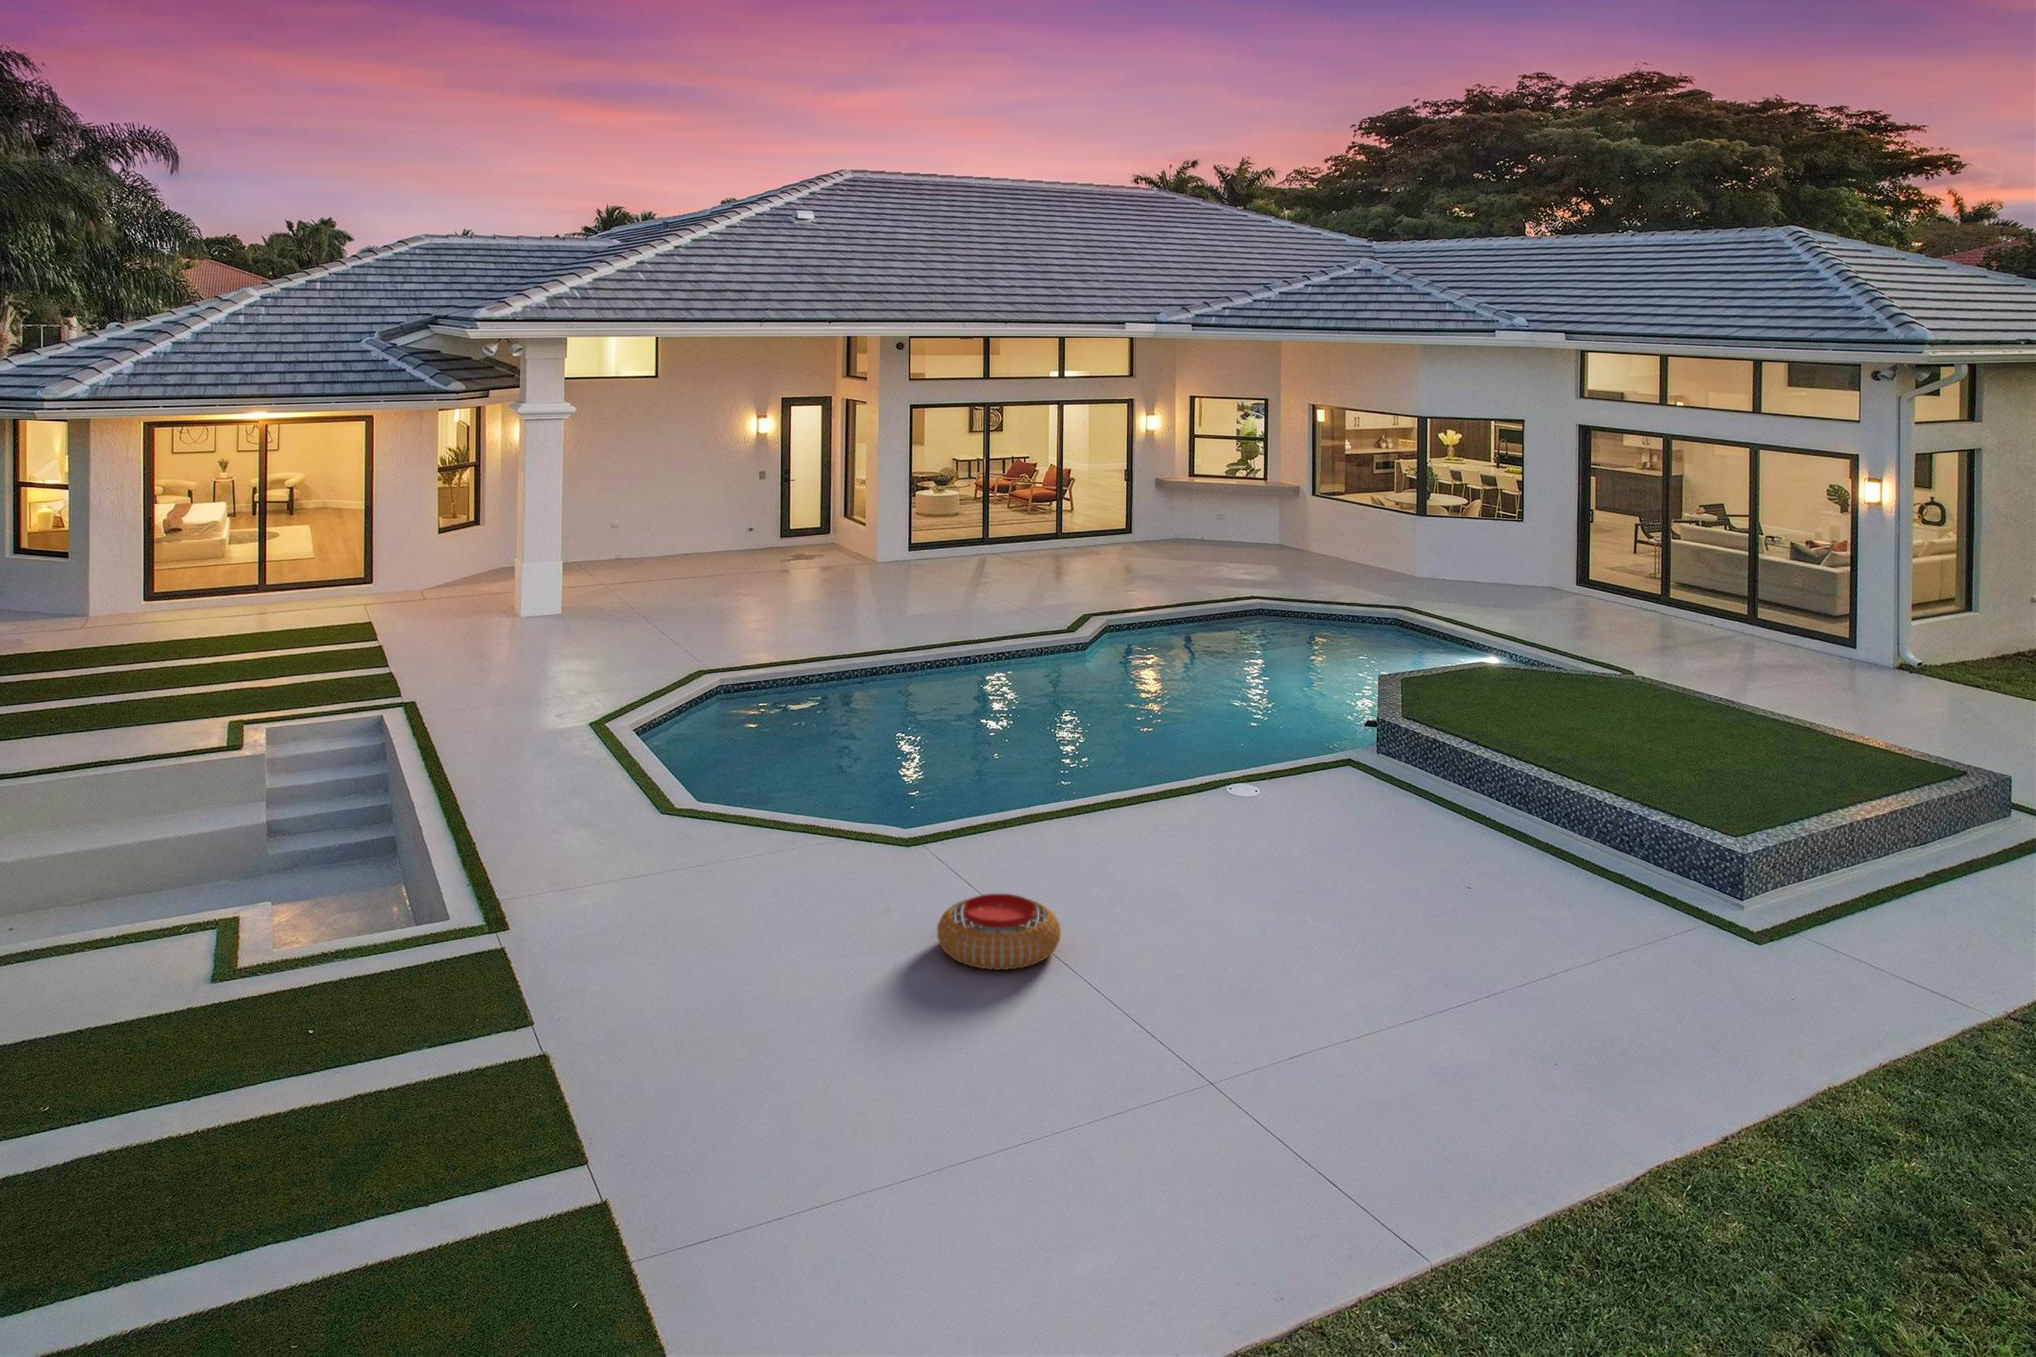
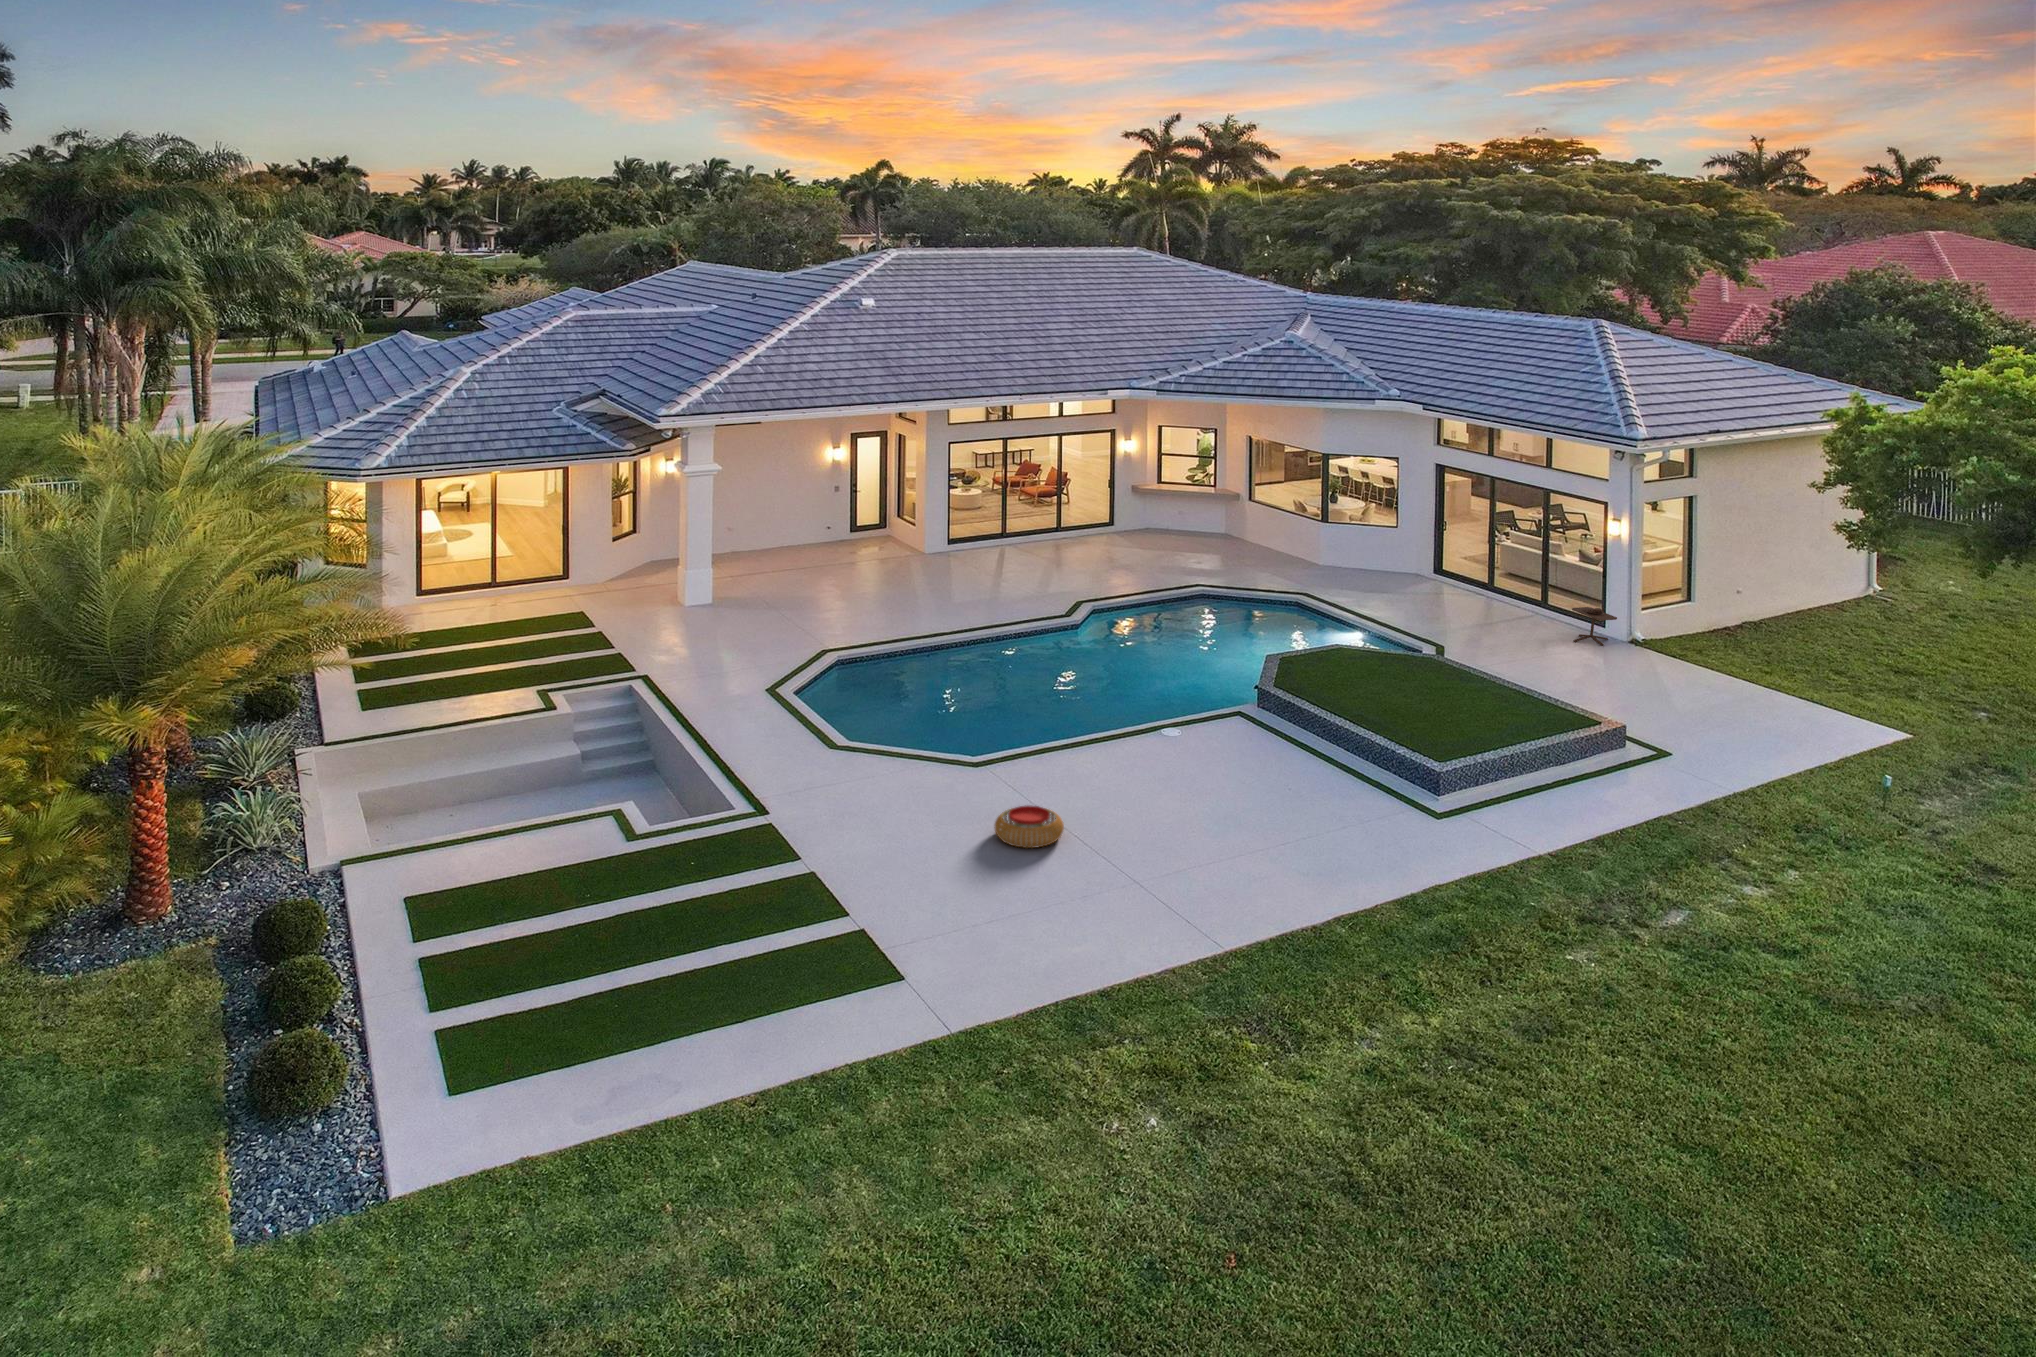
side table: none [1802,620,1874,674] -> present [1572,607,1617,646]

